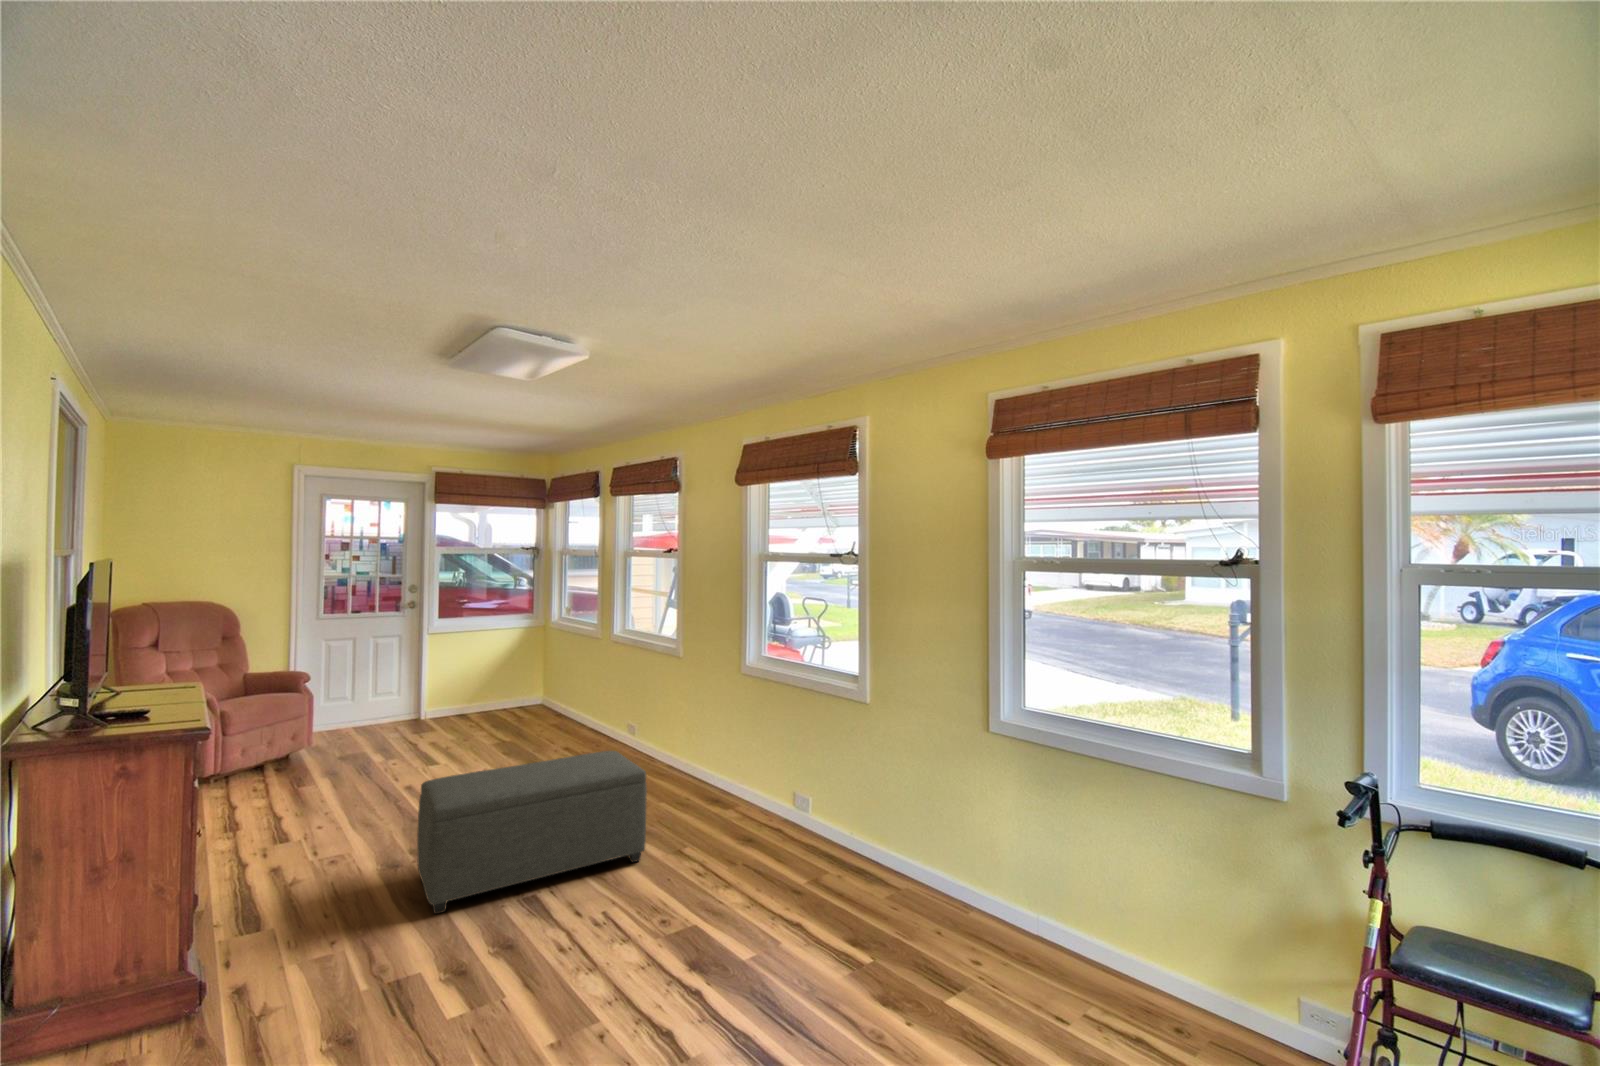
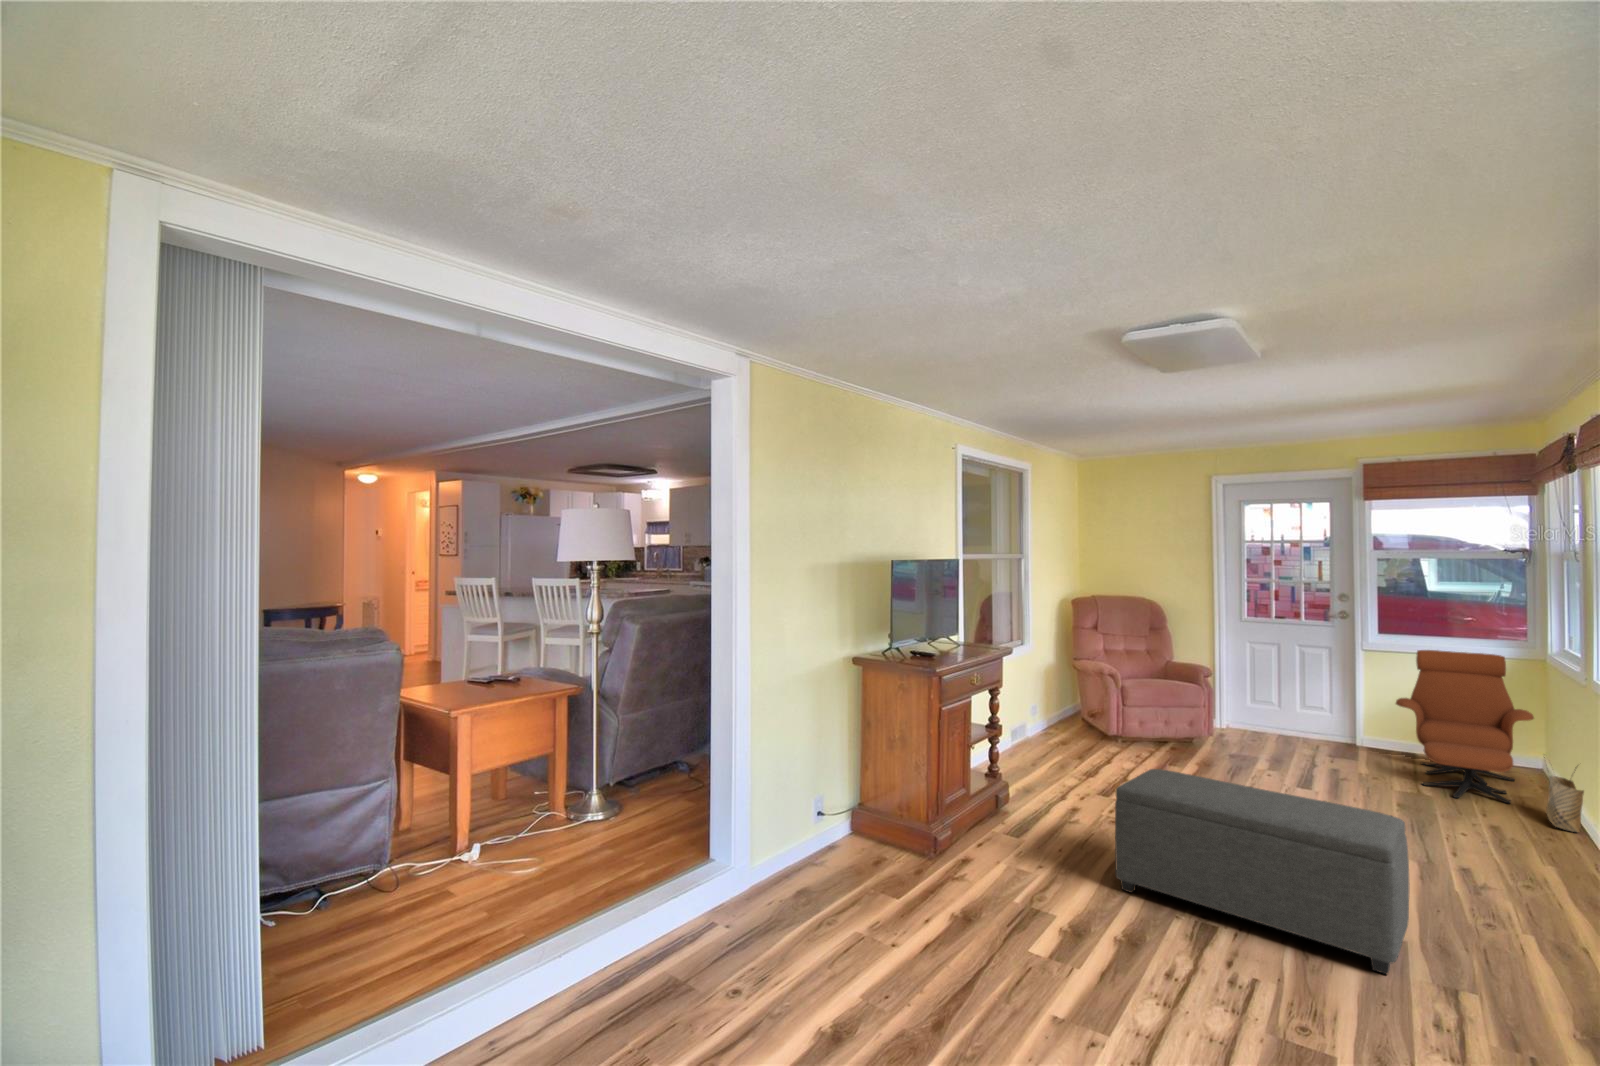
lounge chair: none [459,624,546,733] -> present [1396,650,1534,804]
woven basket: none [569,686,594,733] -> present [1544,757,1584,832]

